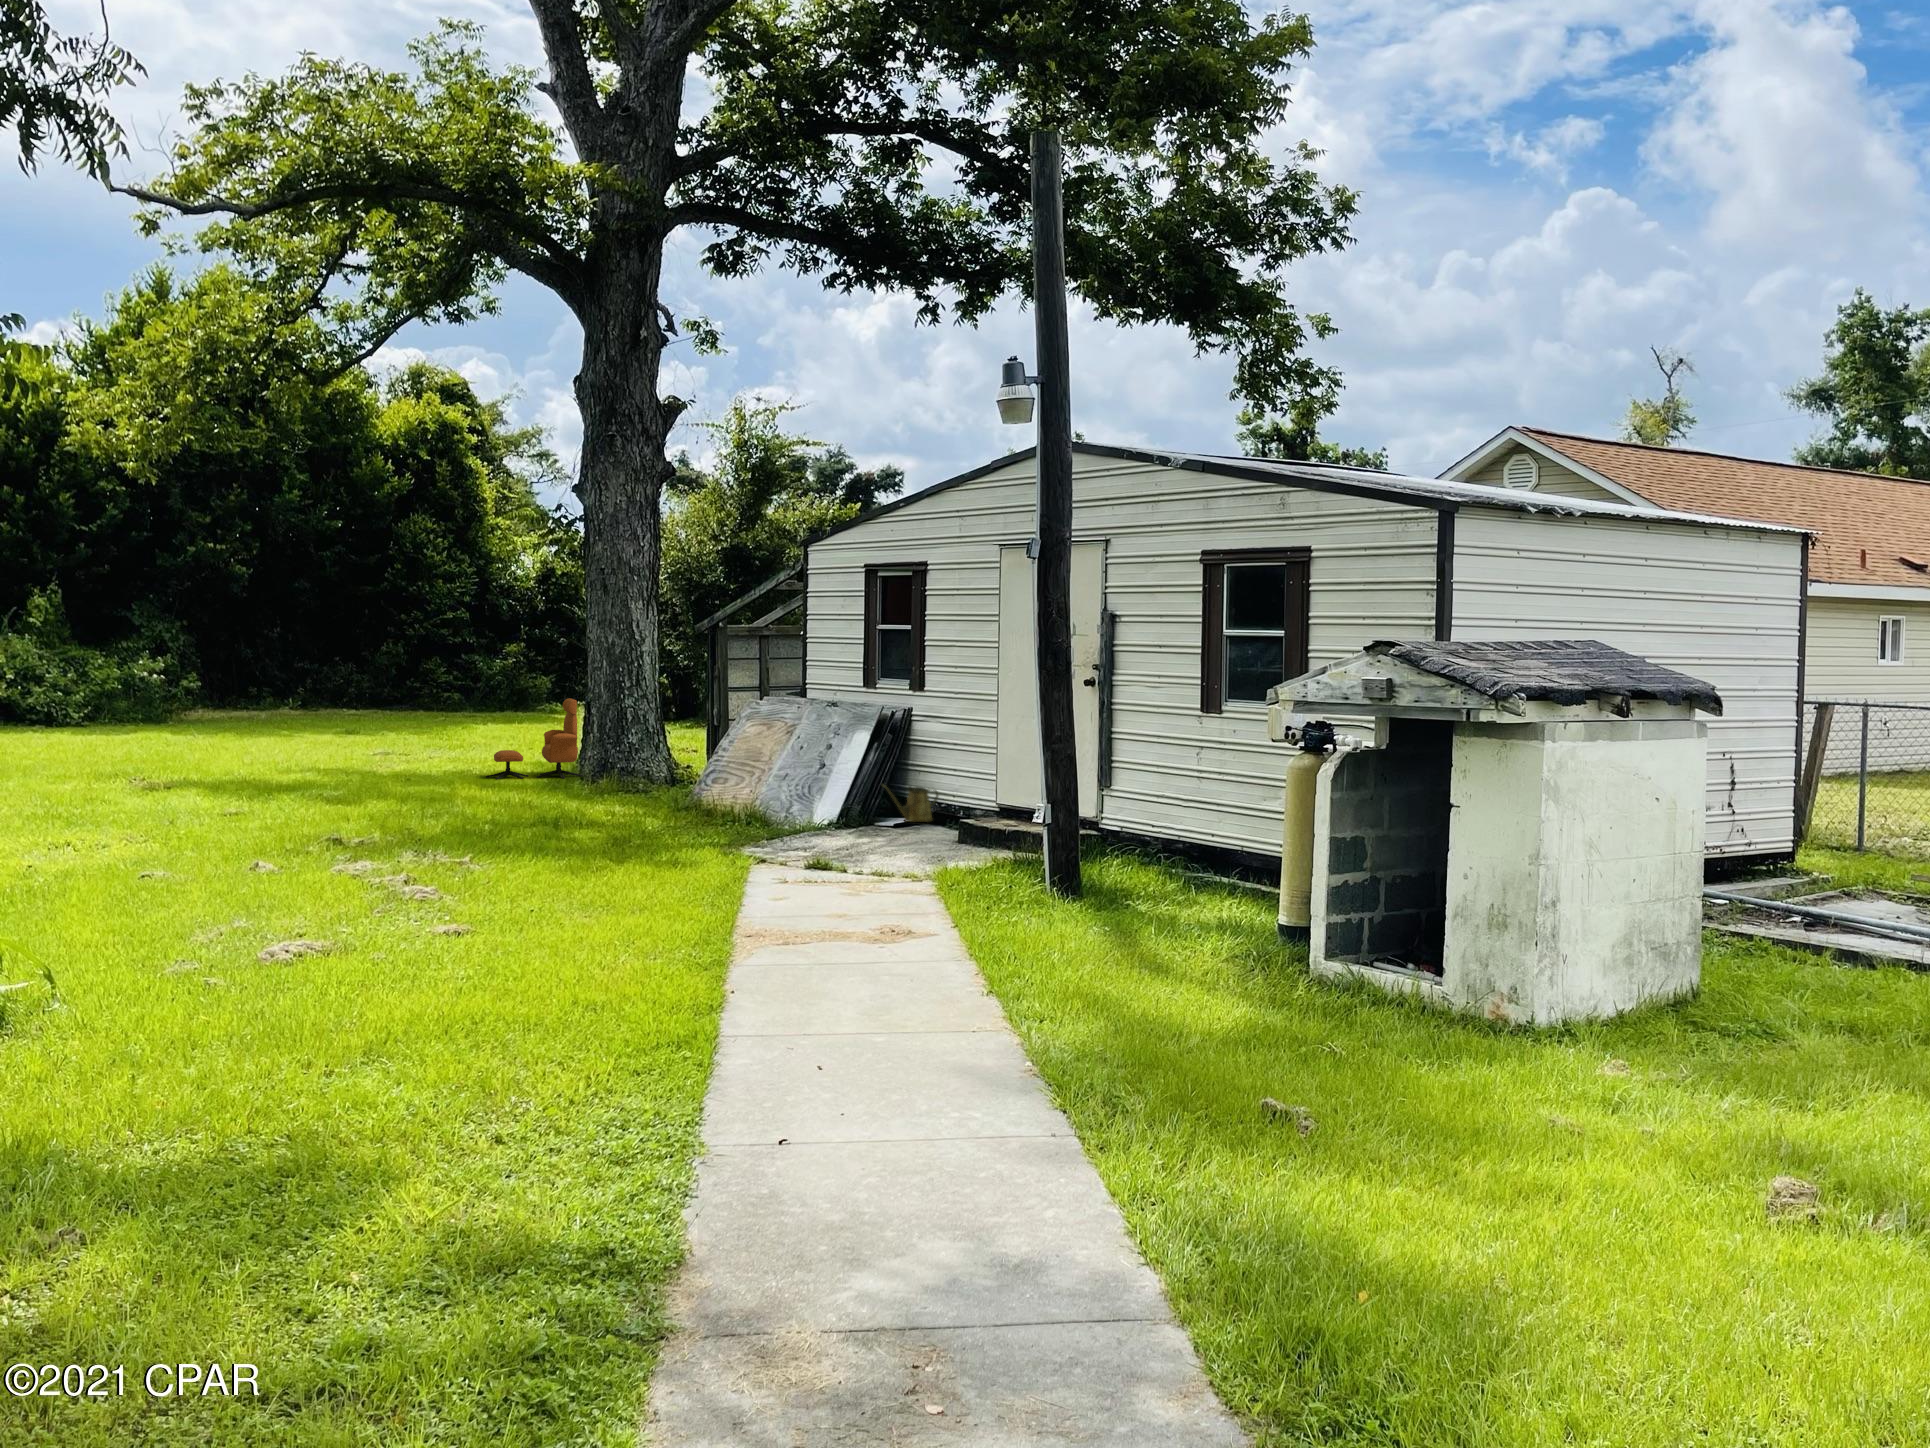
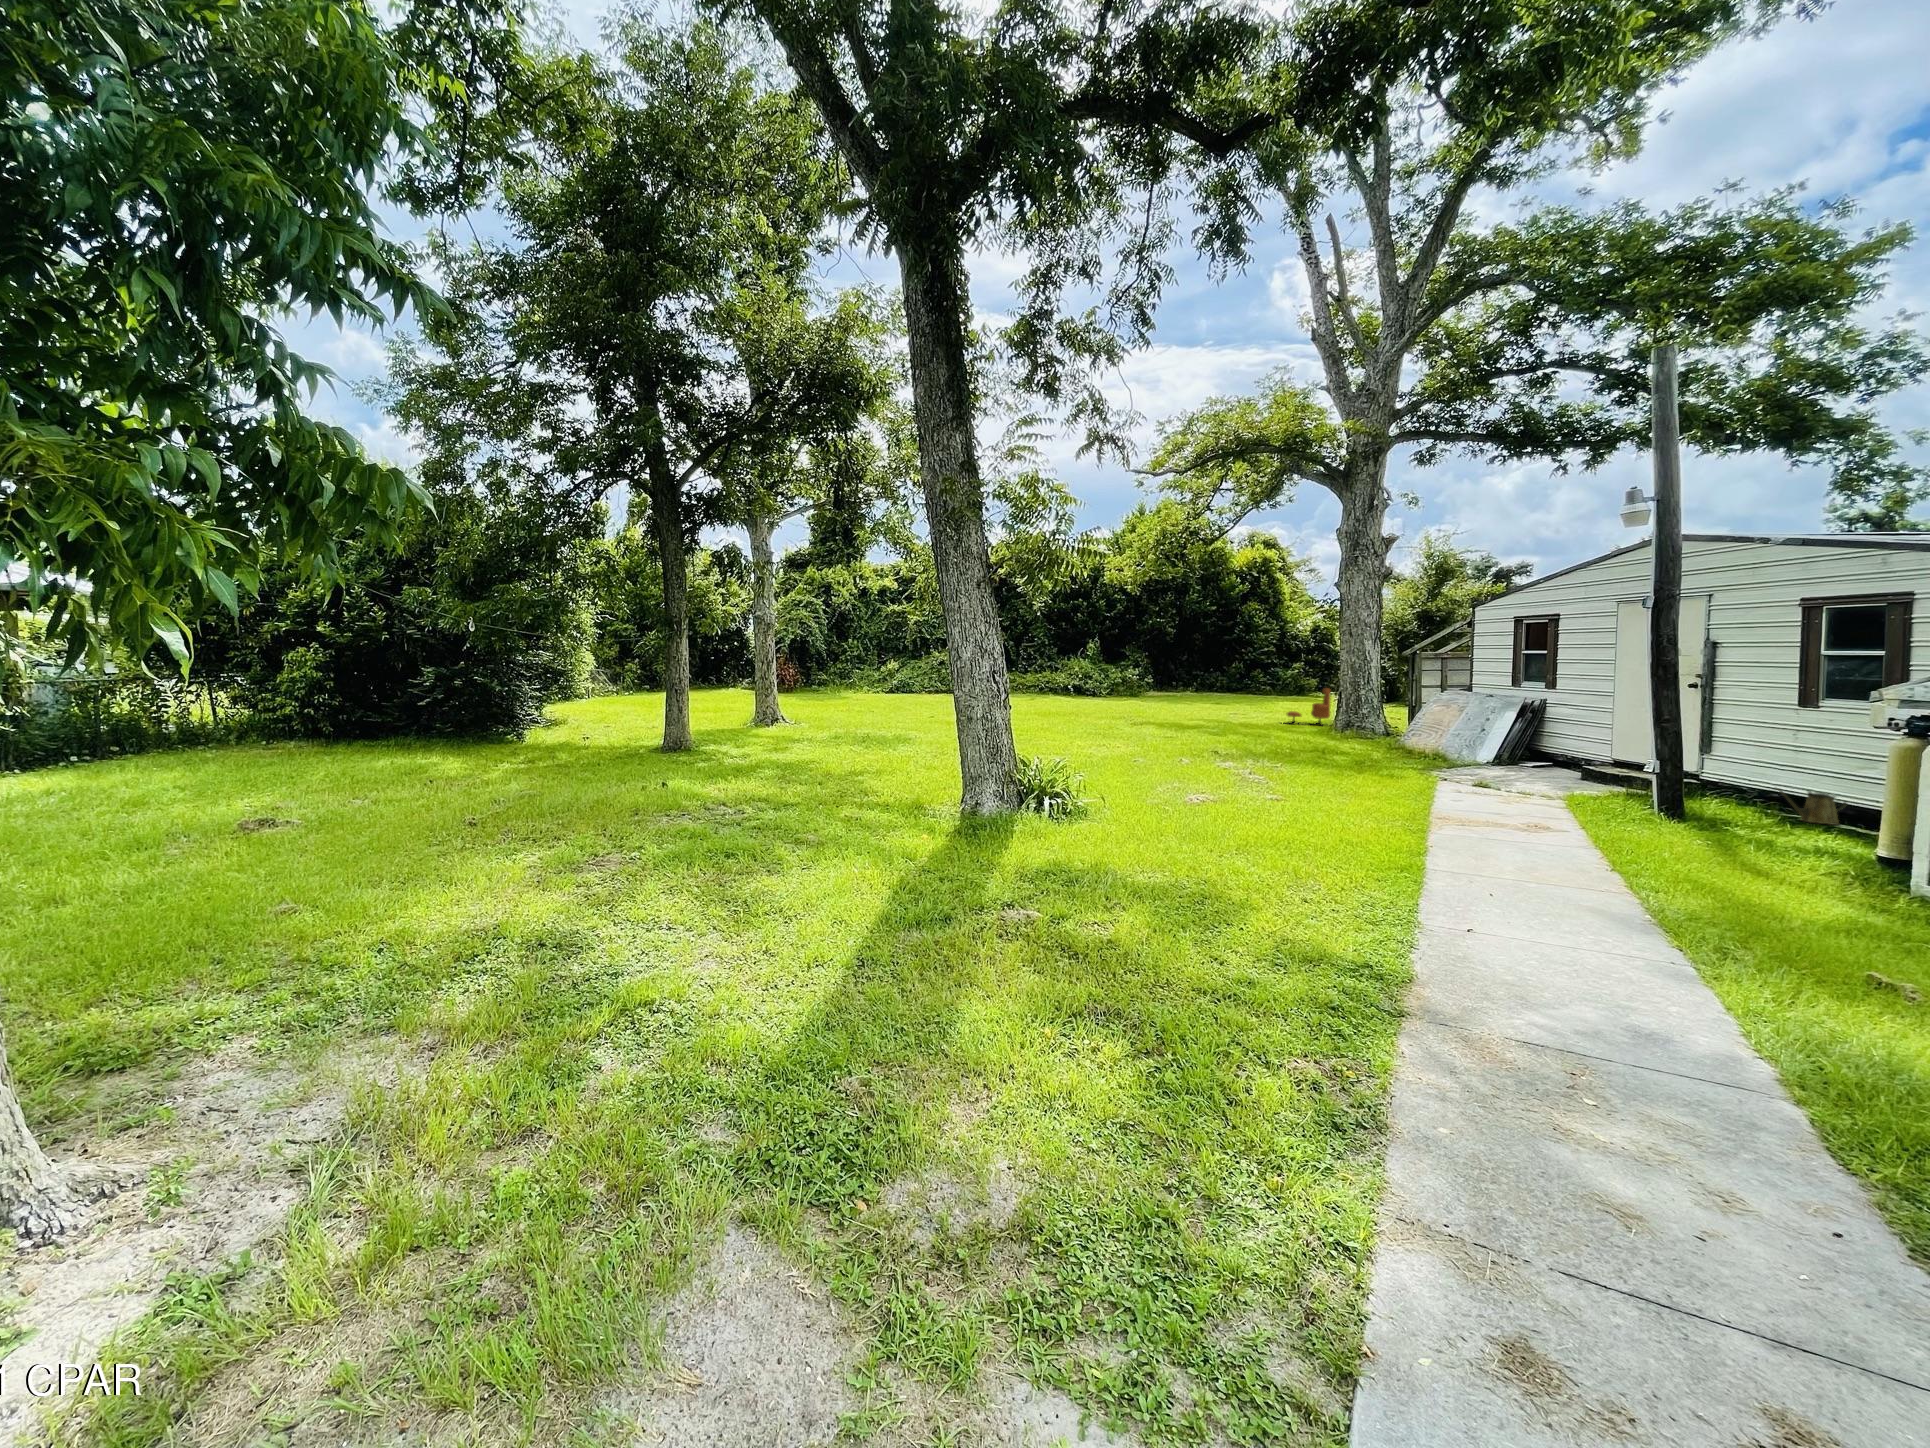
watering can: present [883,785,938,822] -> present [1776,788,1847,825]

